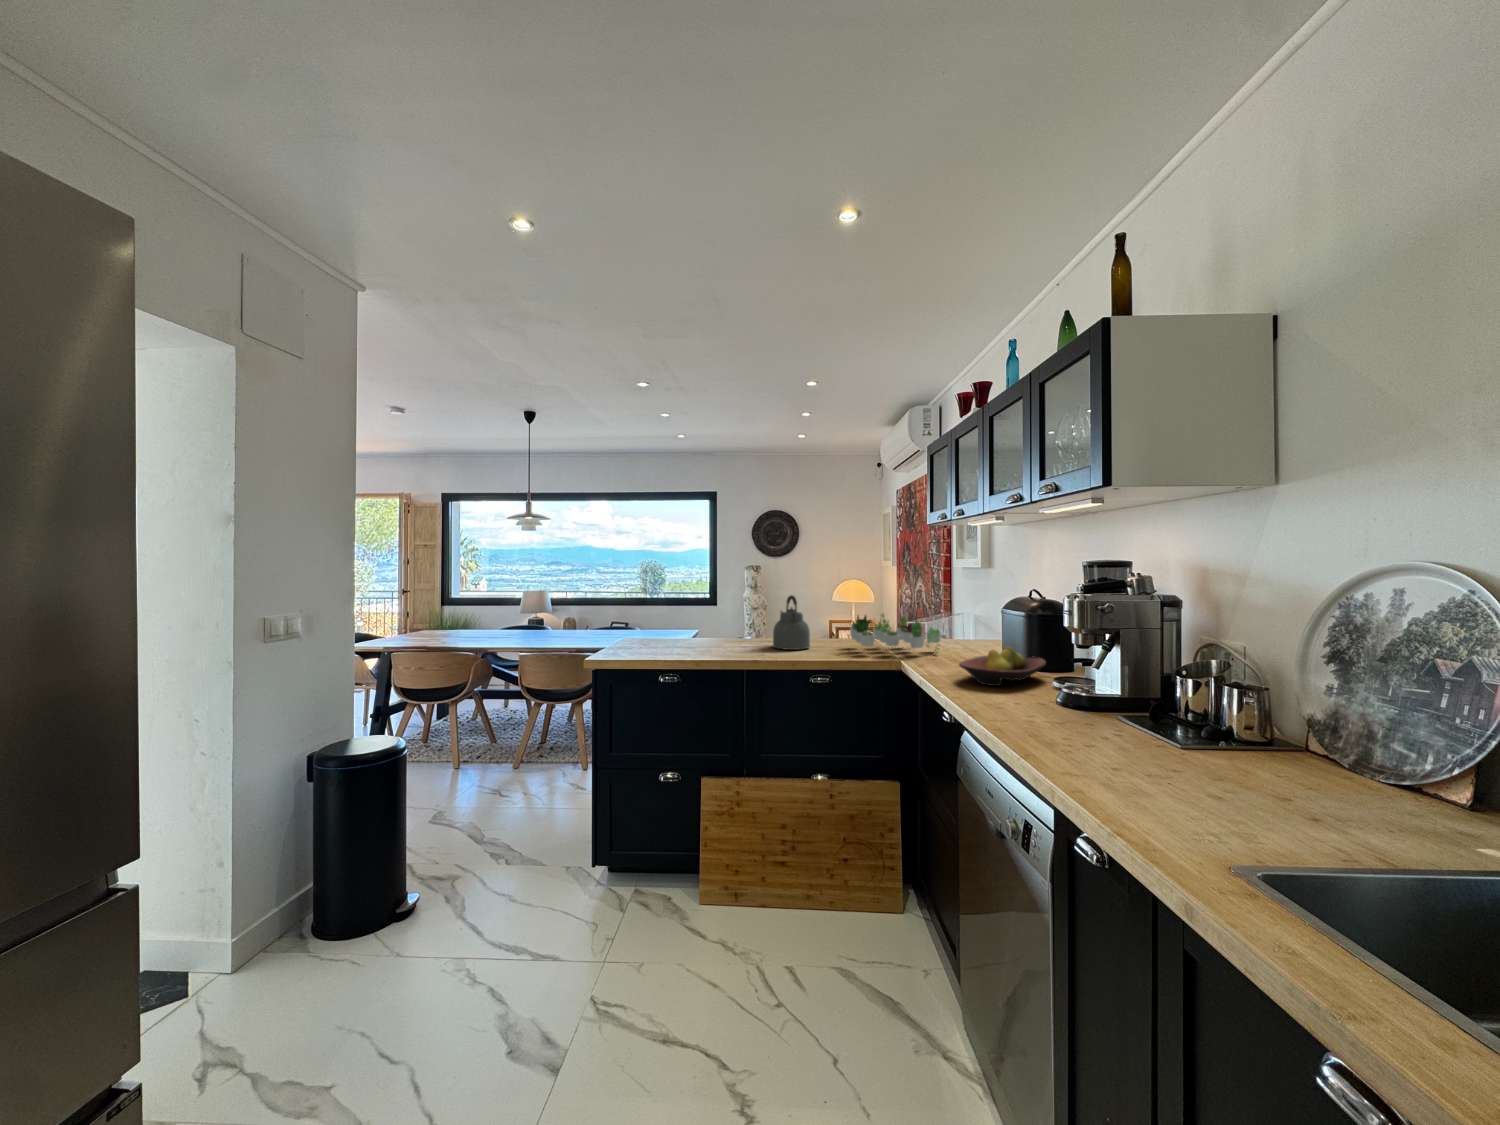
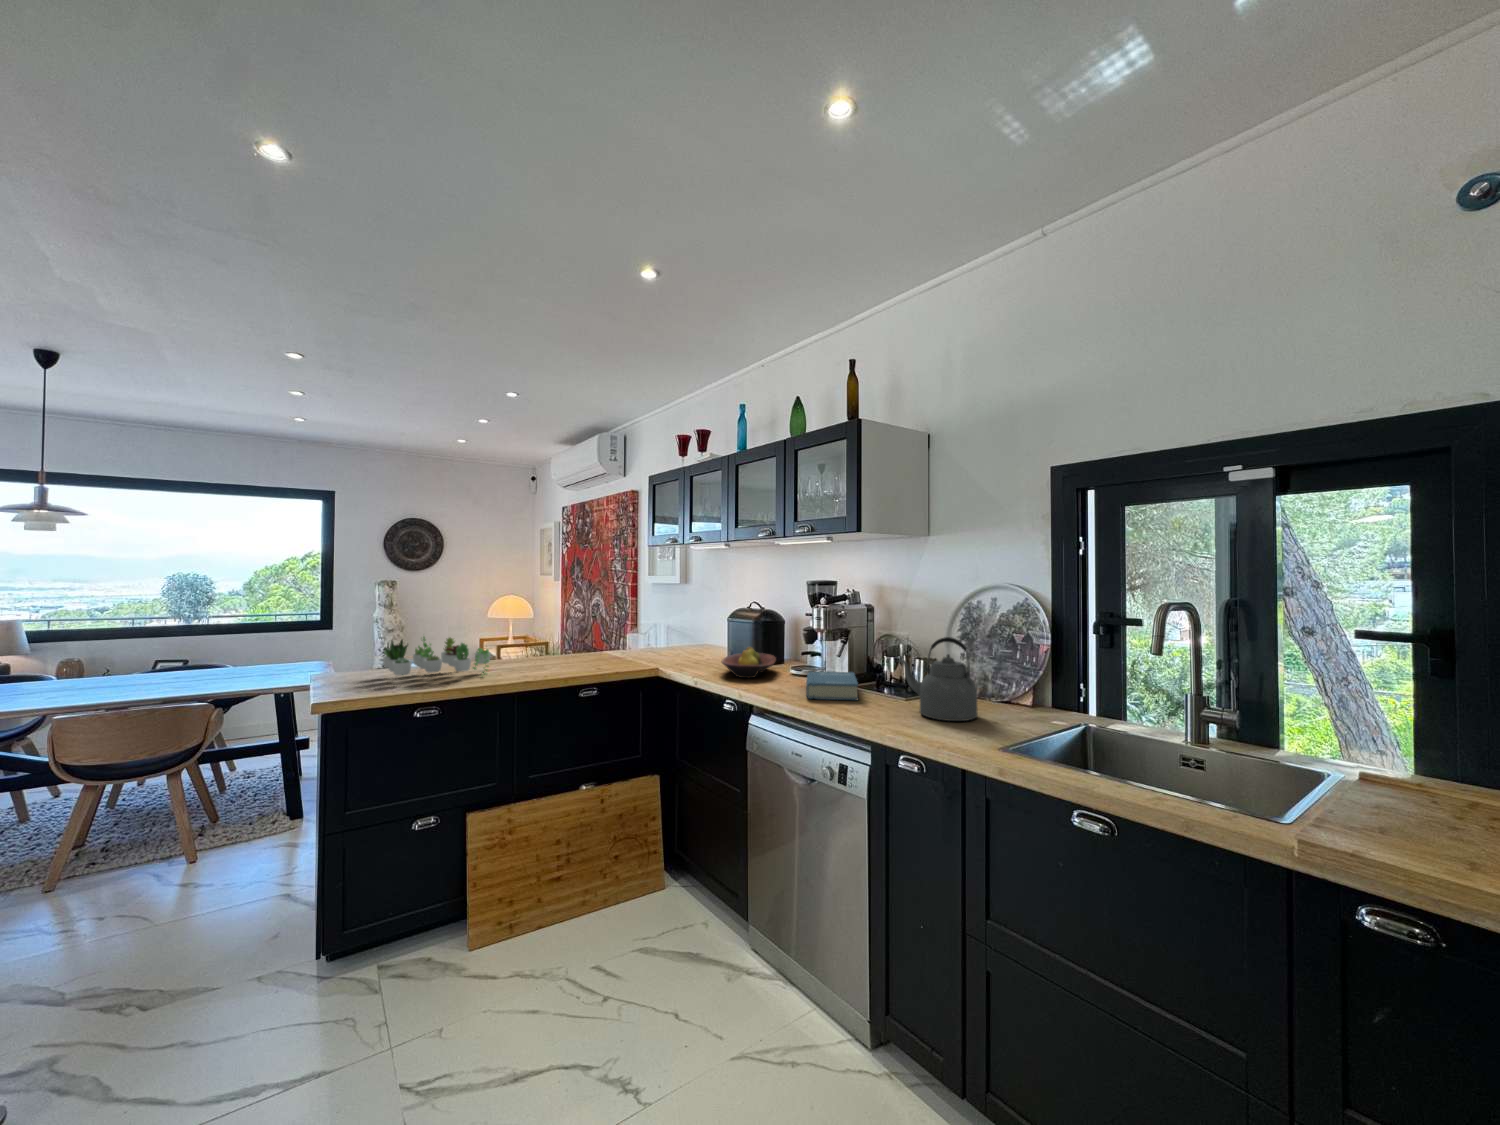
kettle: present [773,595,810,650] -> present [898,637,978,721]
succulent plant: present [850,614,941,653] -> present [383,637,491,676]
hardback book: none [1022,686,1128,735] -> present [806,671,858,700]

